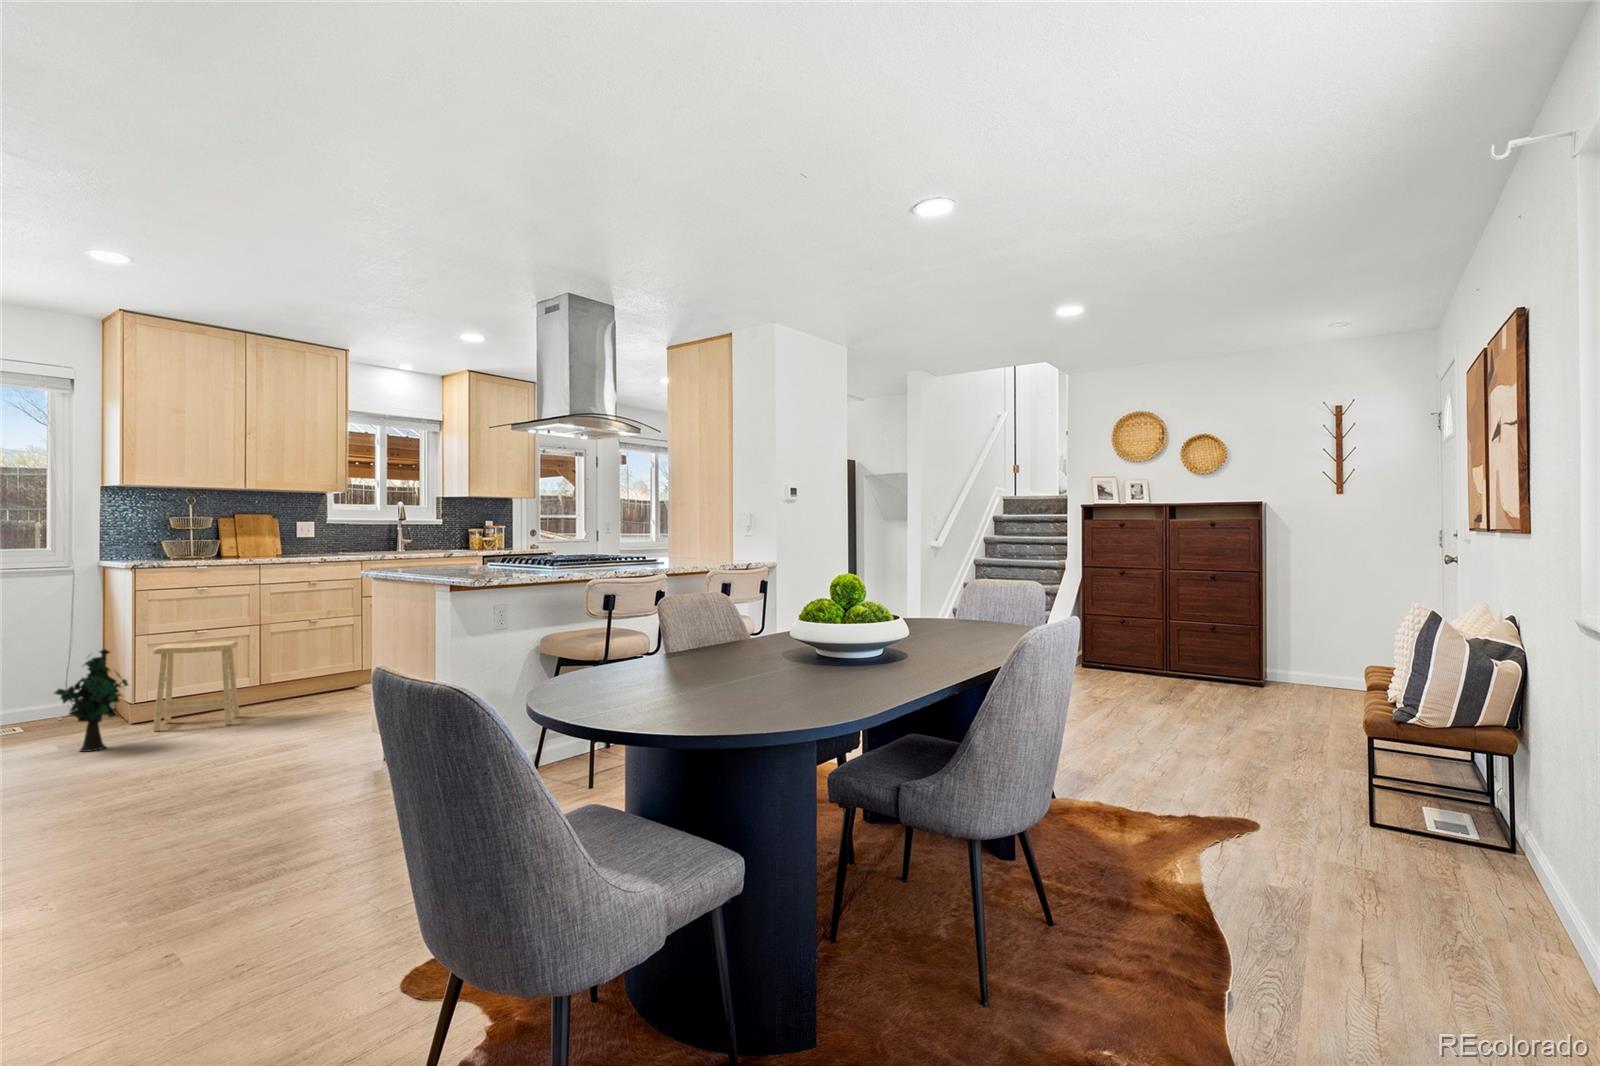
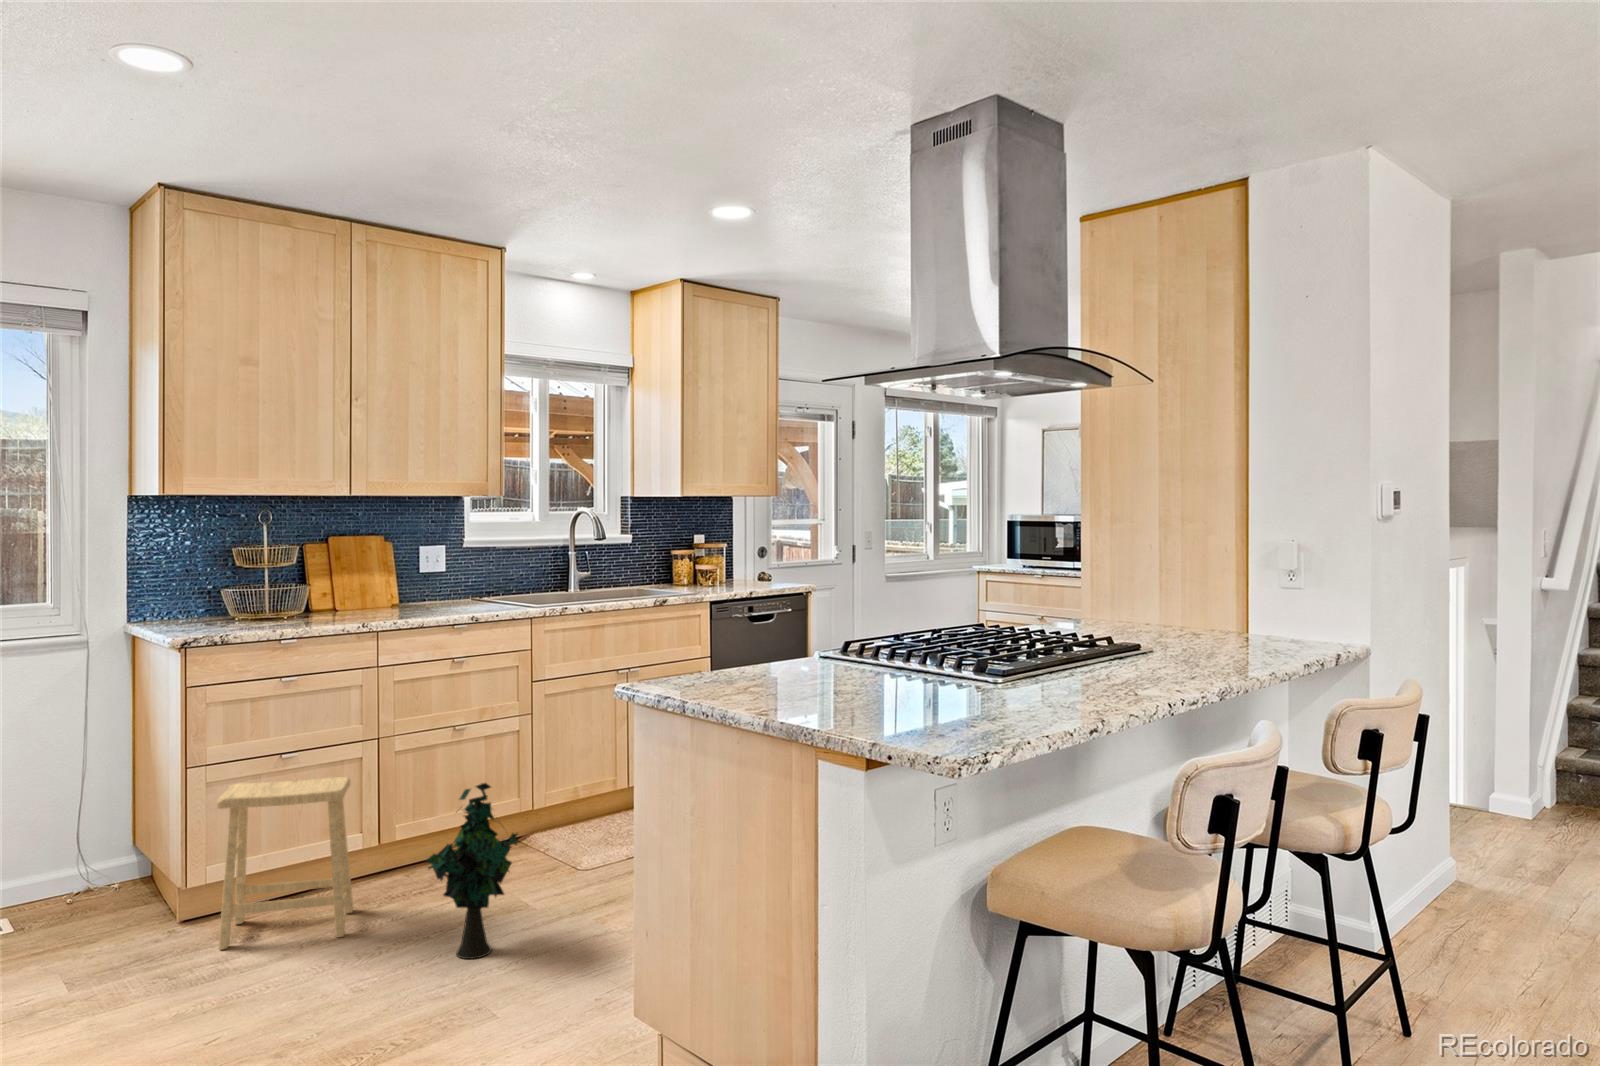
decorative plant: present [54,649,128,752] -> present [426,783,518,959]

